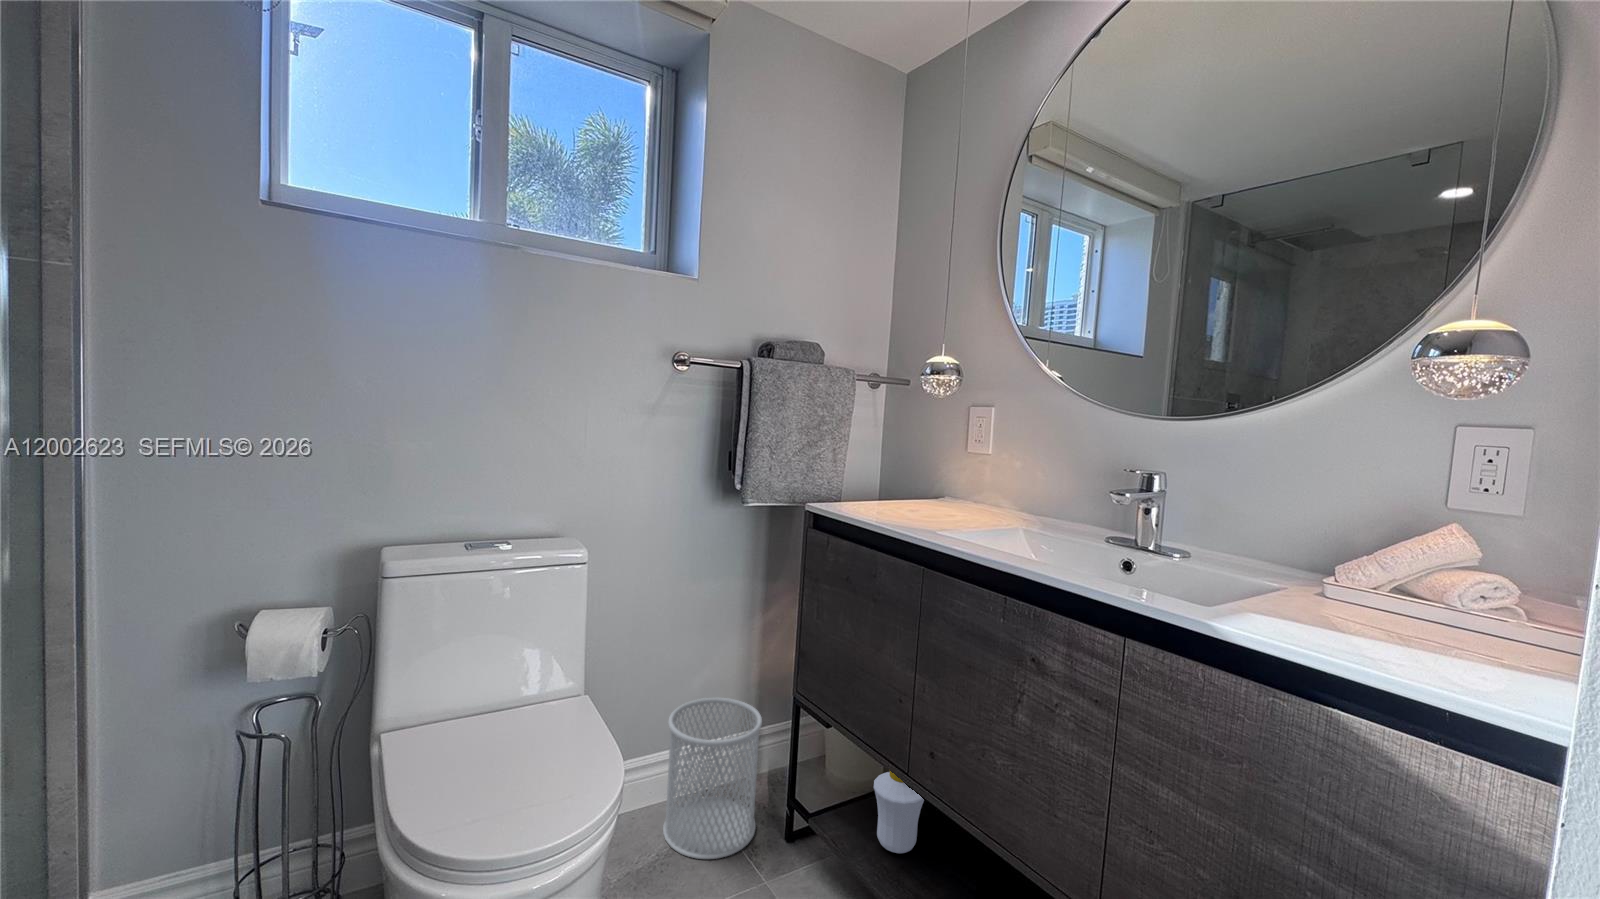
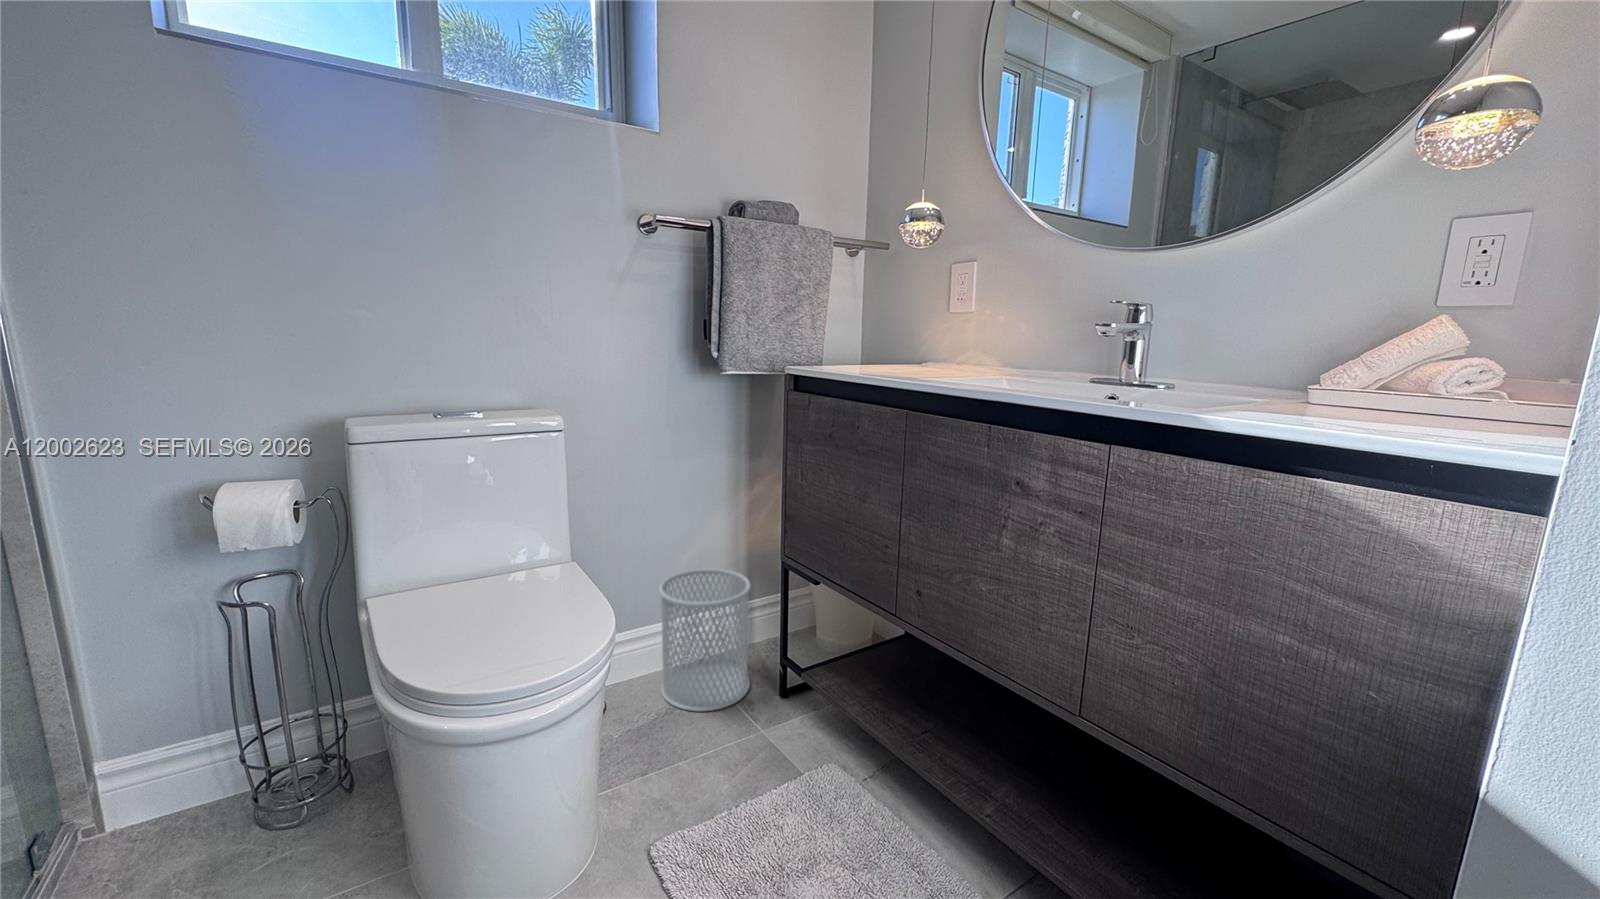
soap bottle: present [874,771,924,853] -> none [861,590,911,694]

